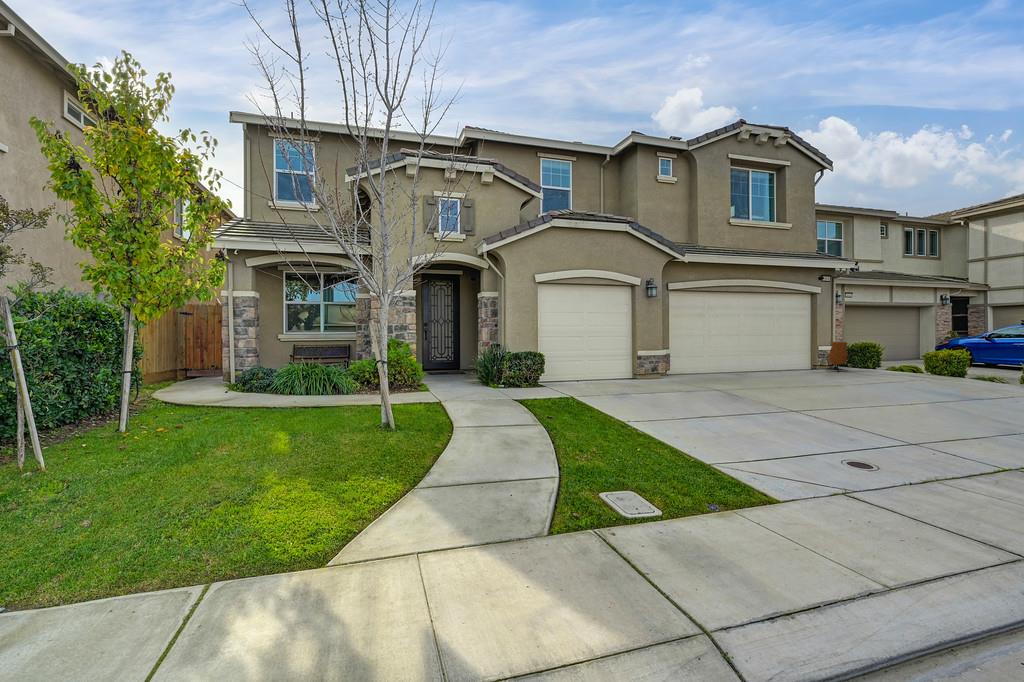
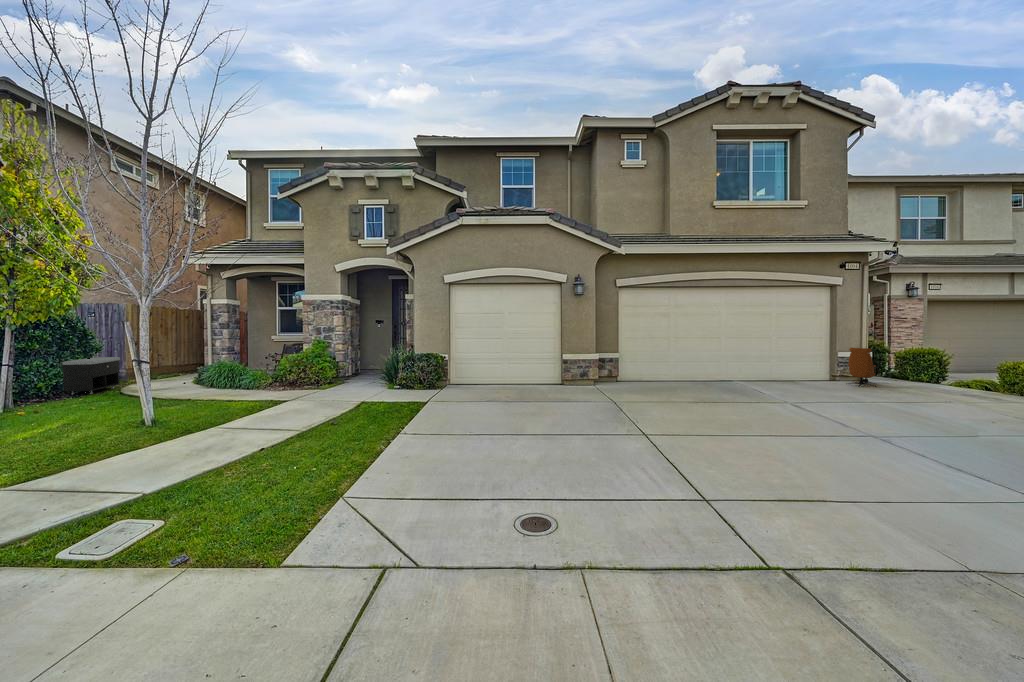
storage bench: none [139,361,180,407] -> present [63,357,120,394]

